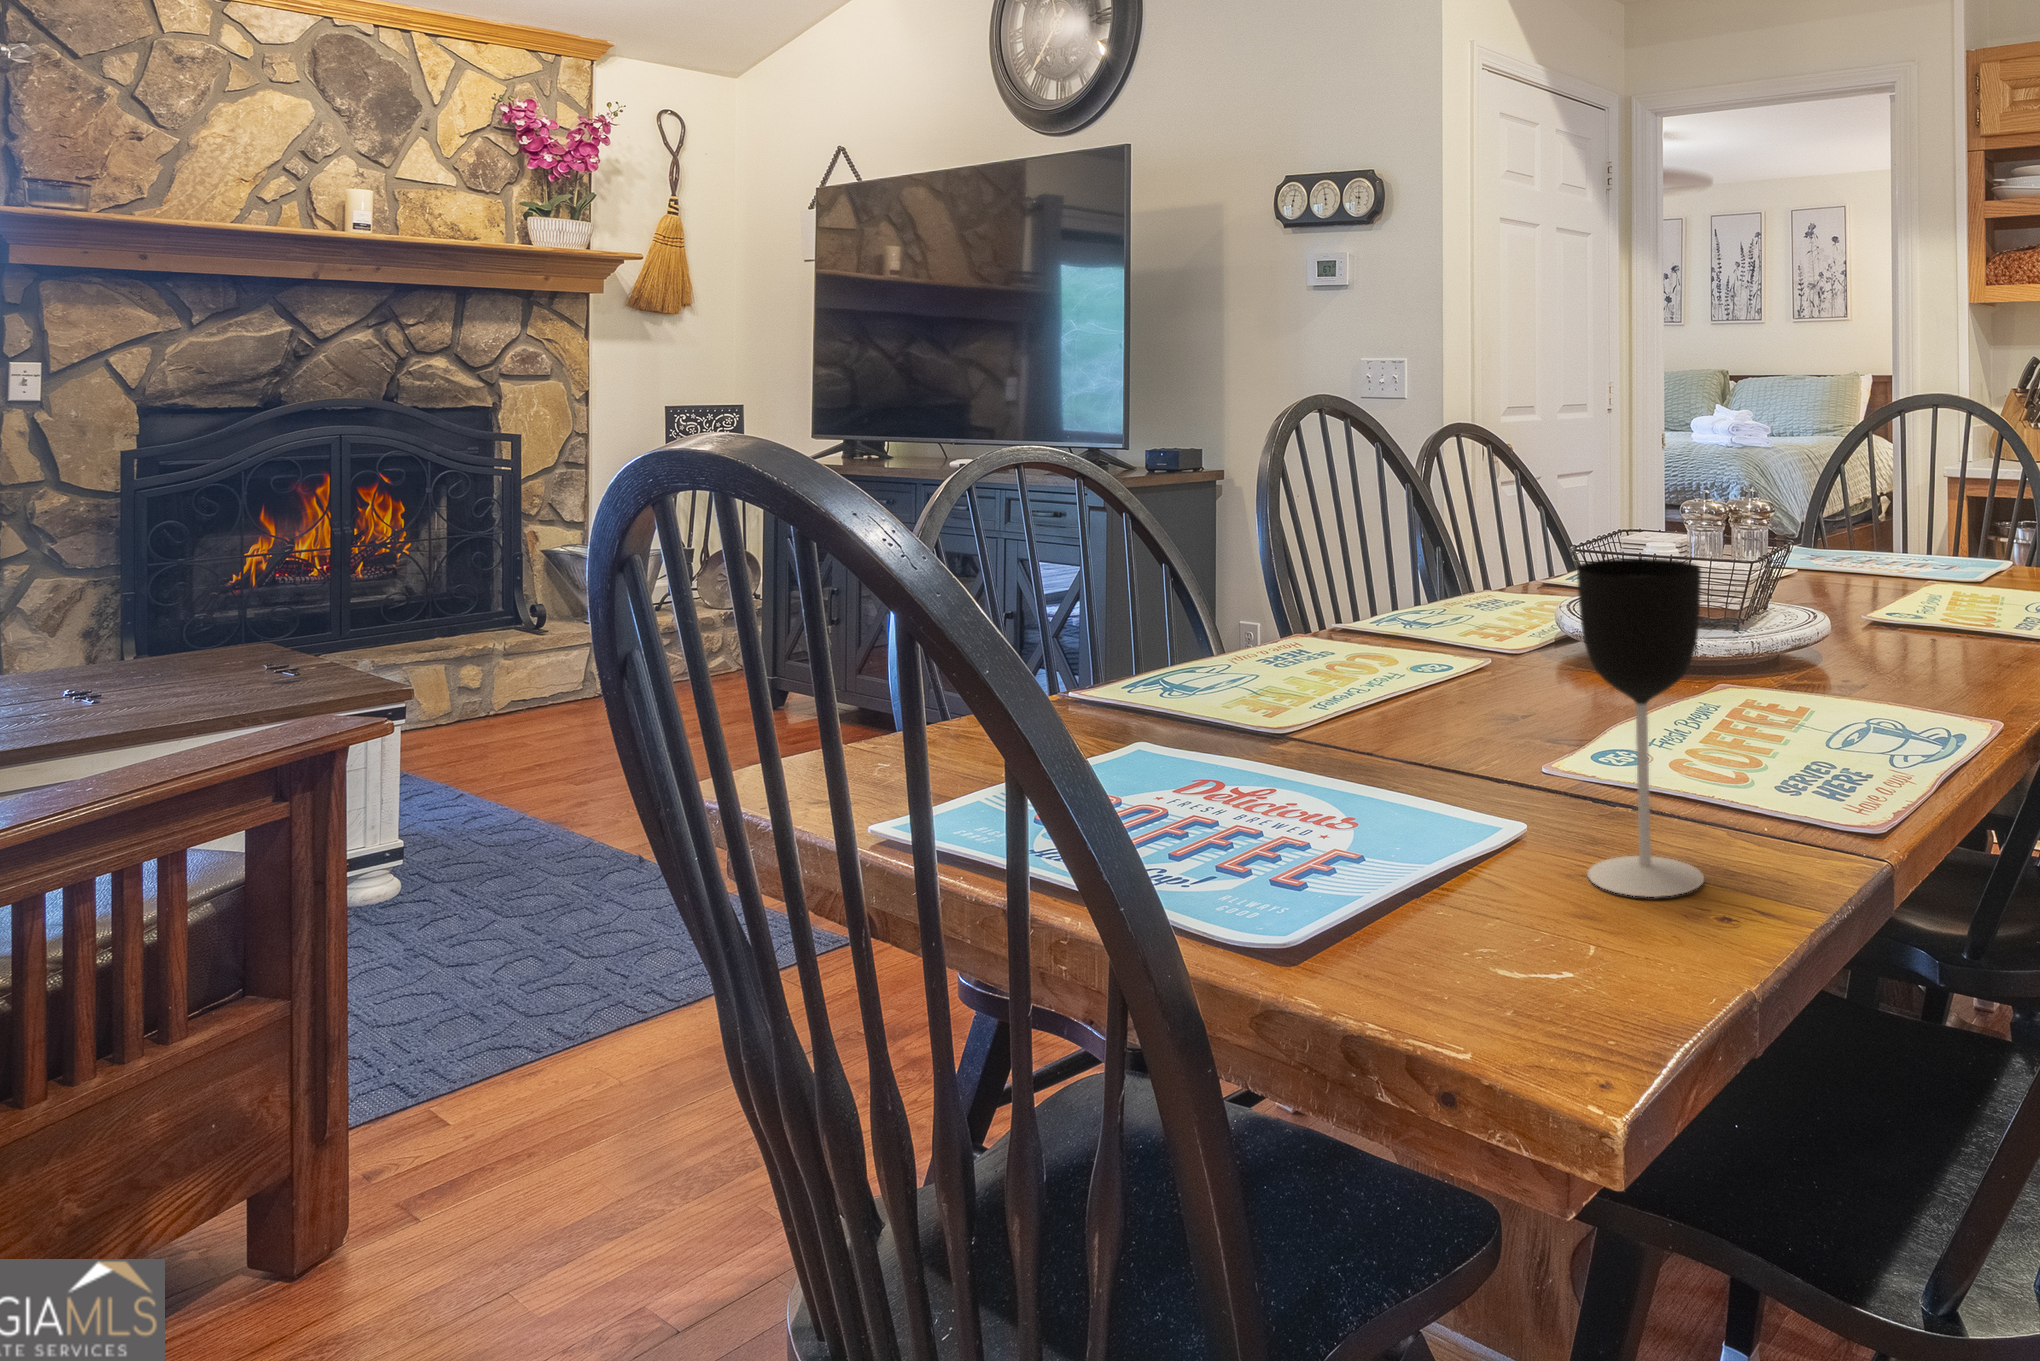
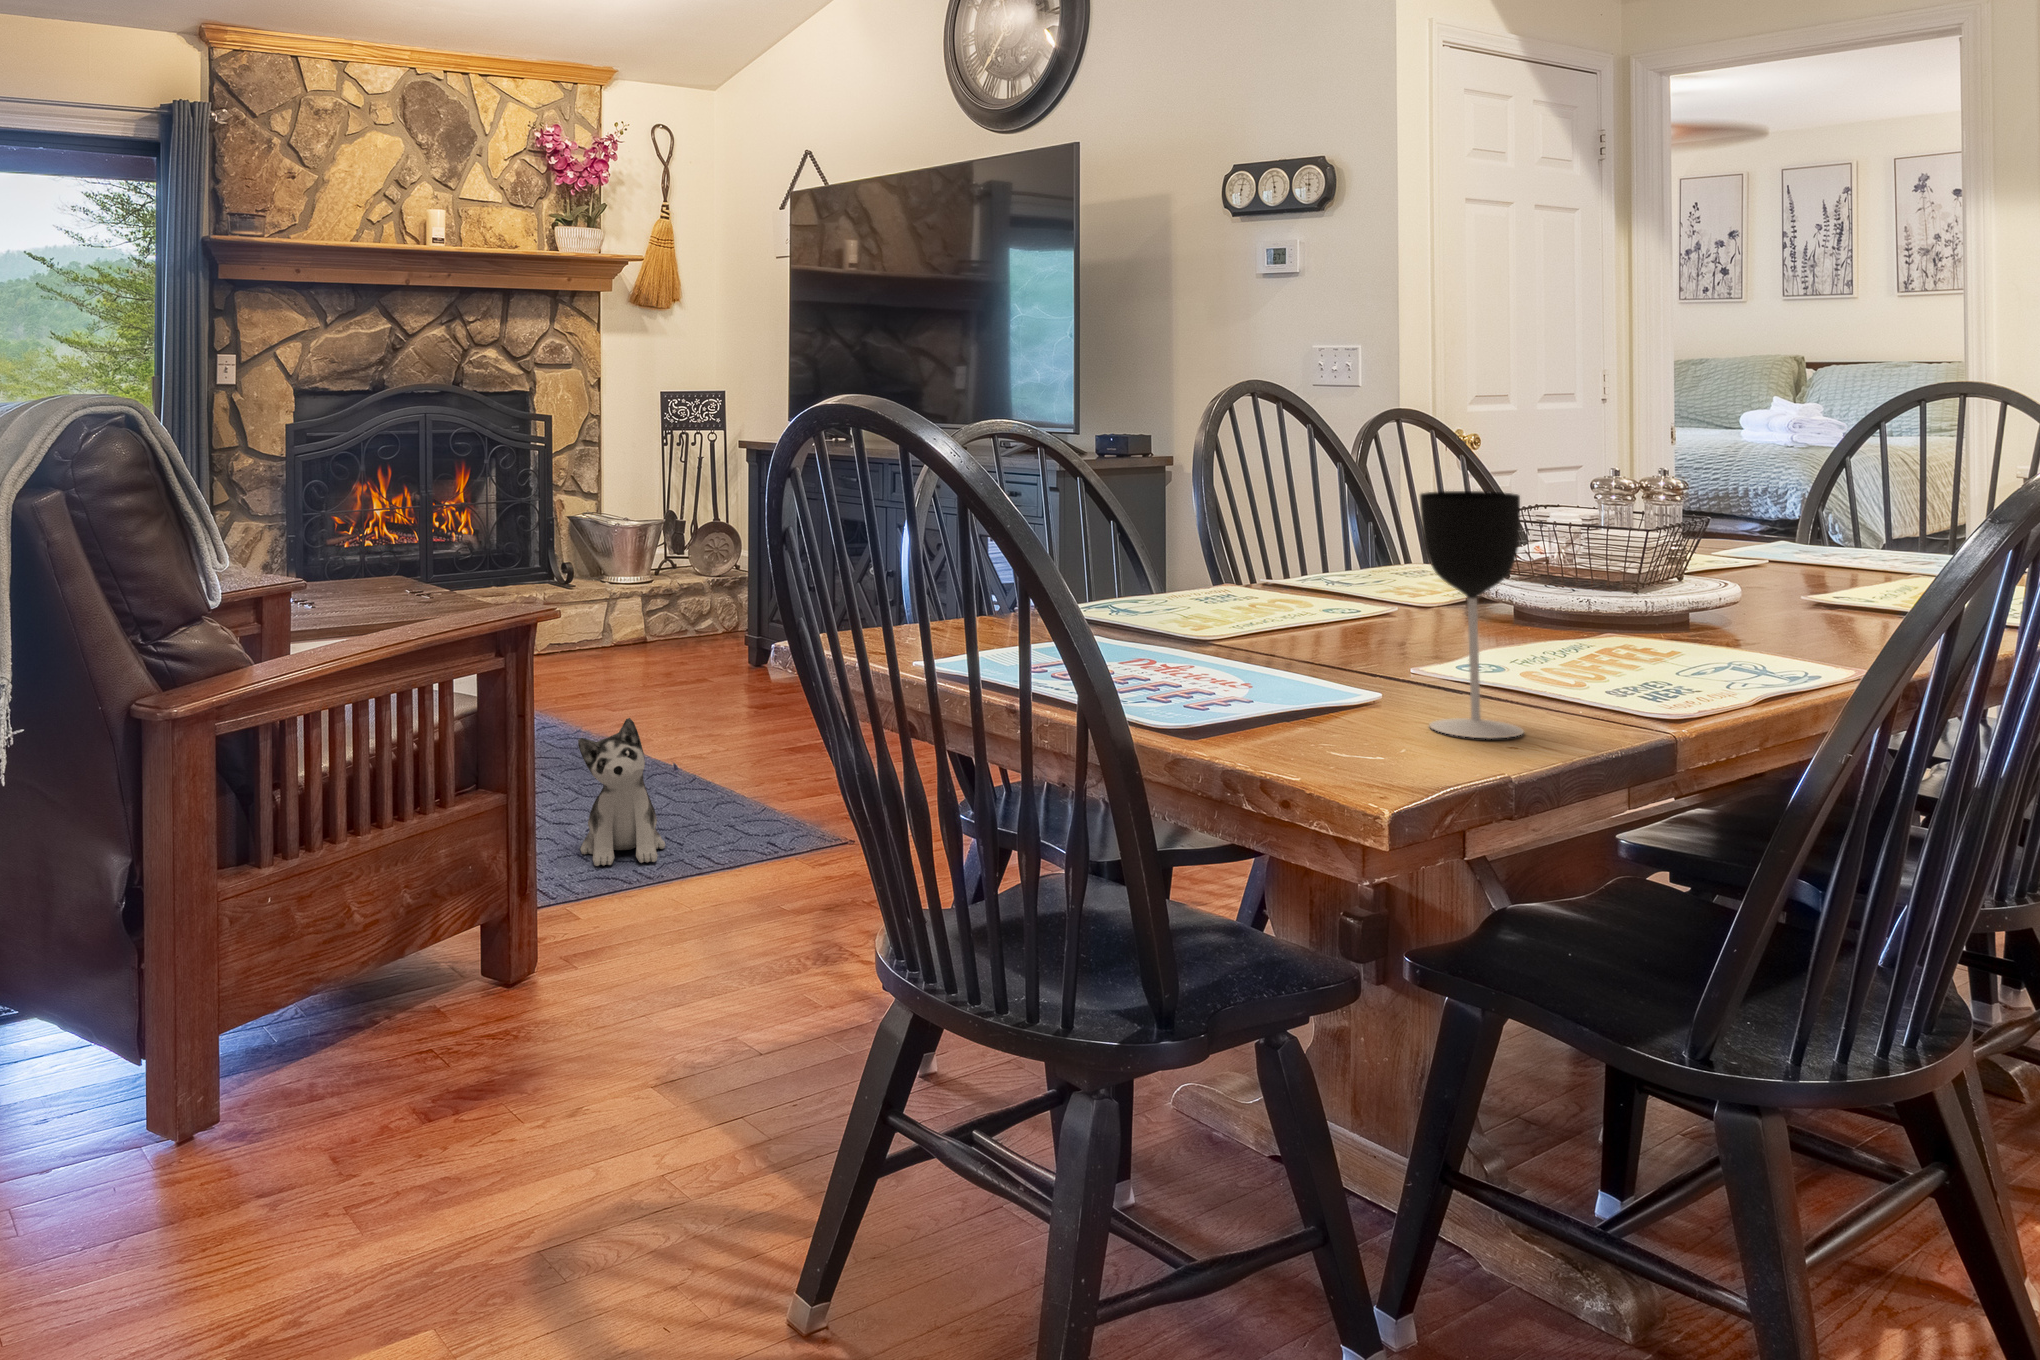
plush toy: none [496,817,620,1011] -> present [578,718,665,866]

